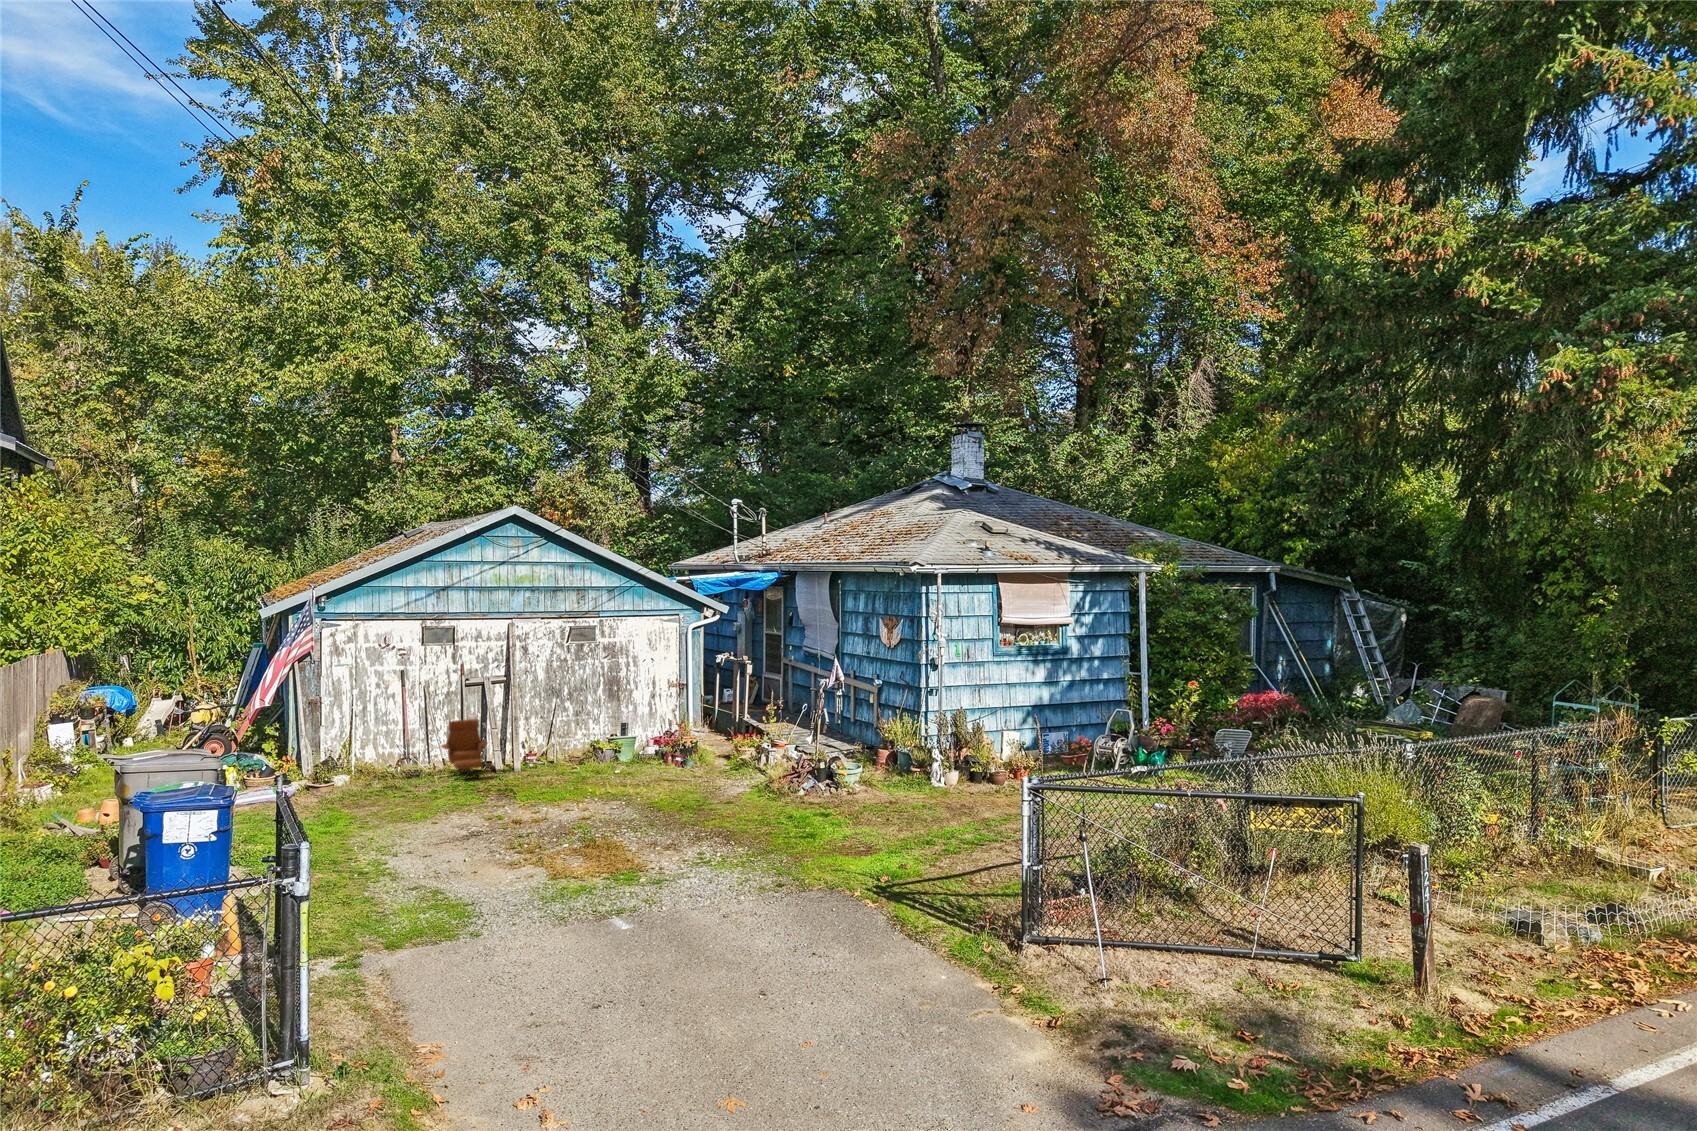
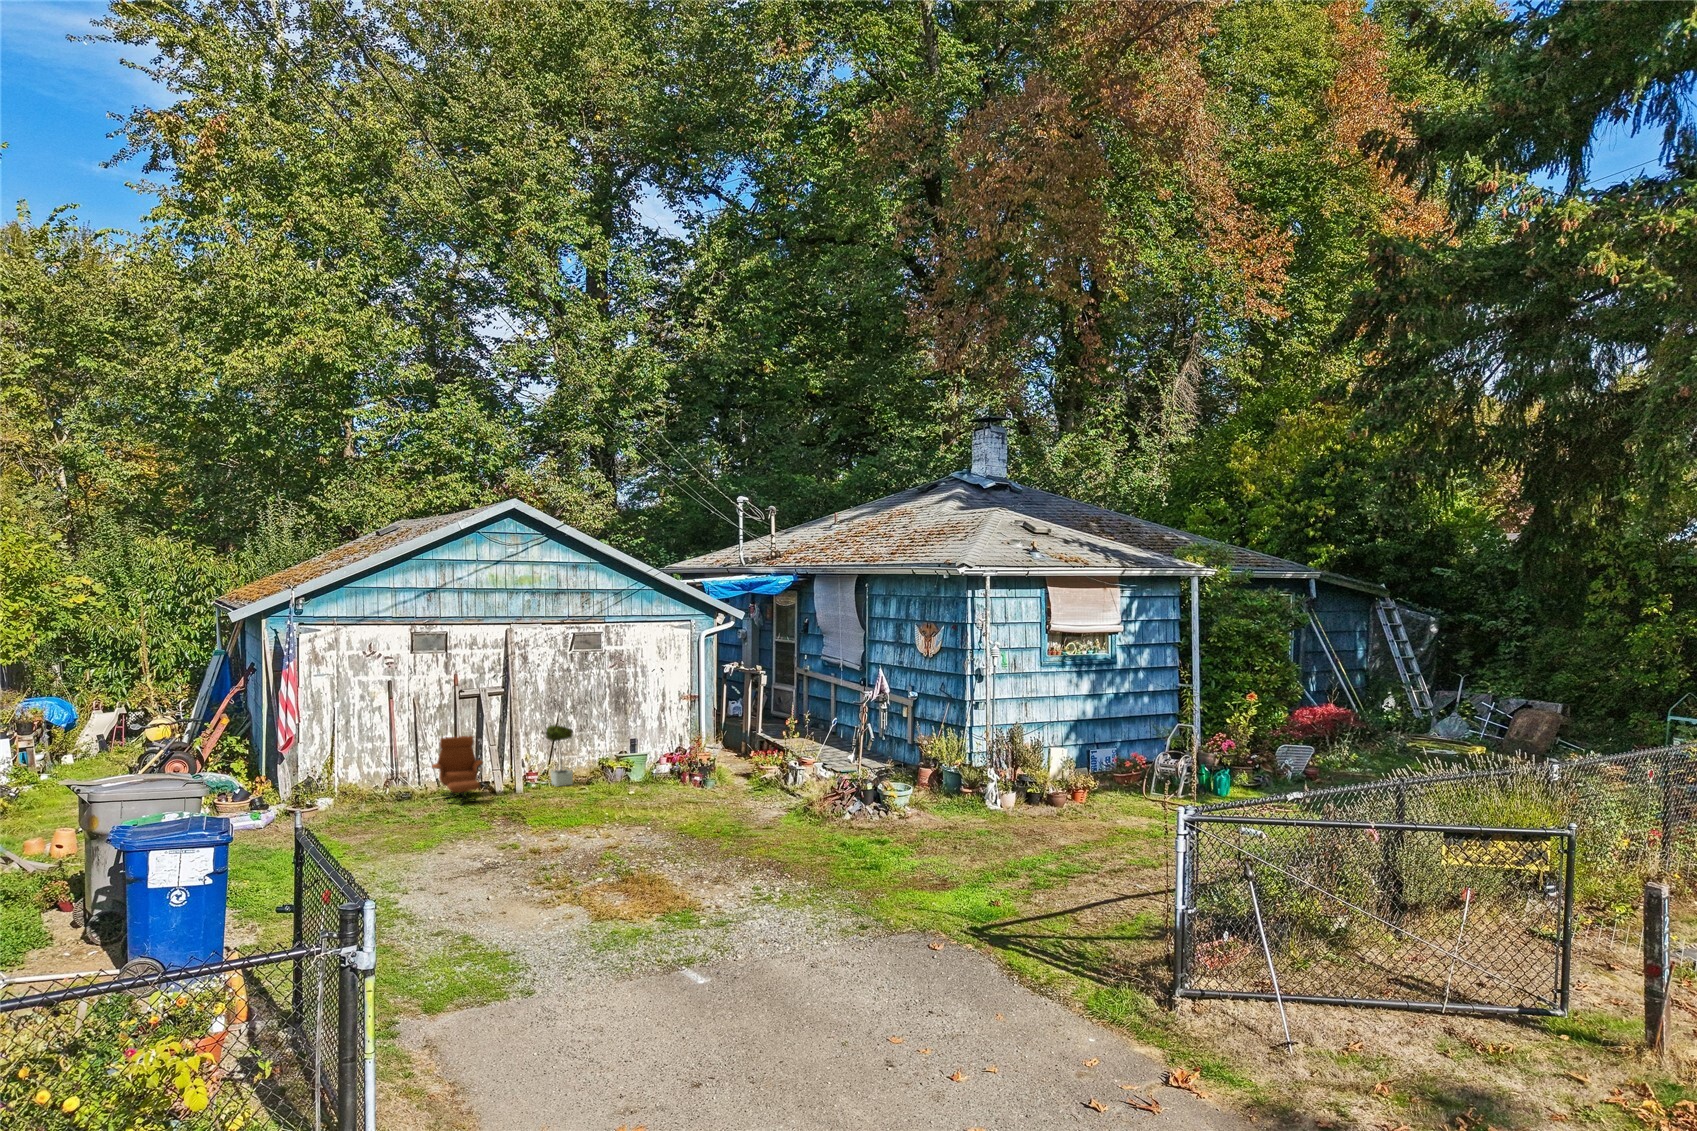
potted tree: none [544,709,569,765] -> present [546,725,573,786]

